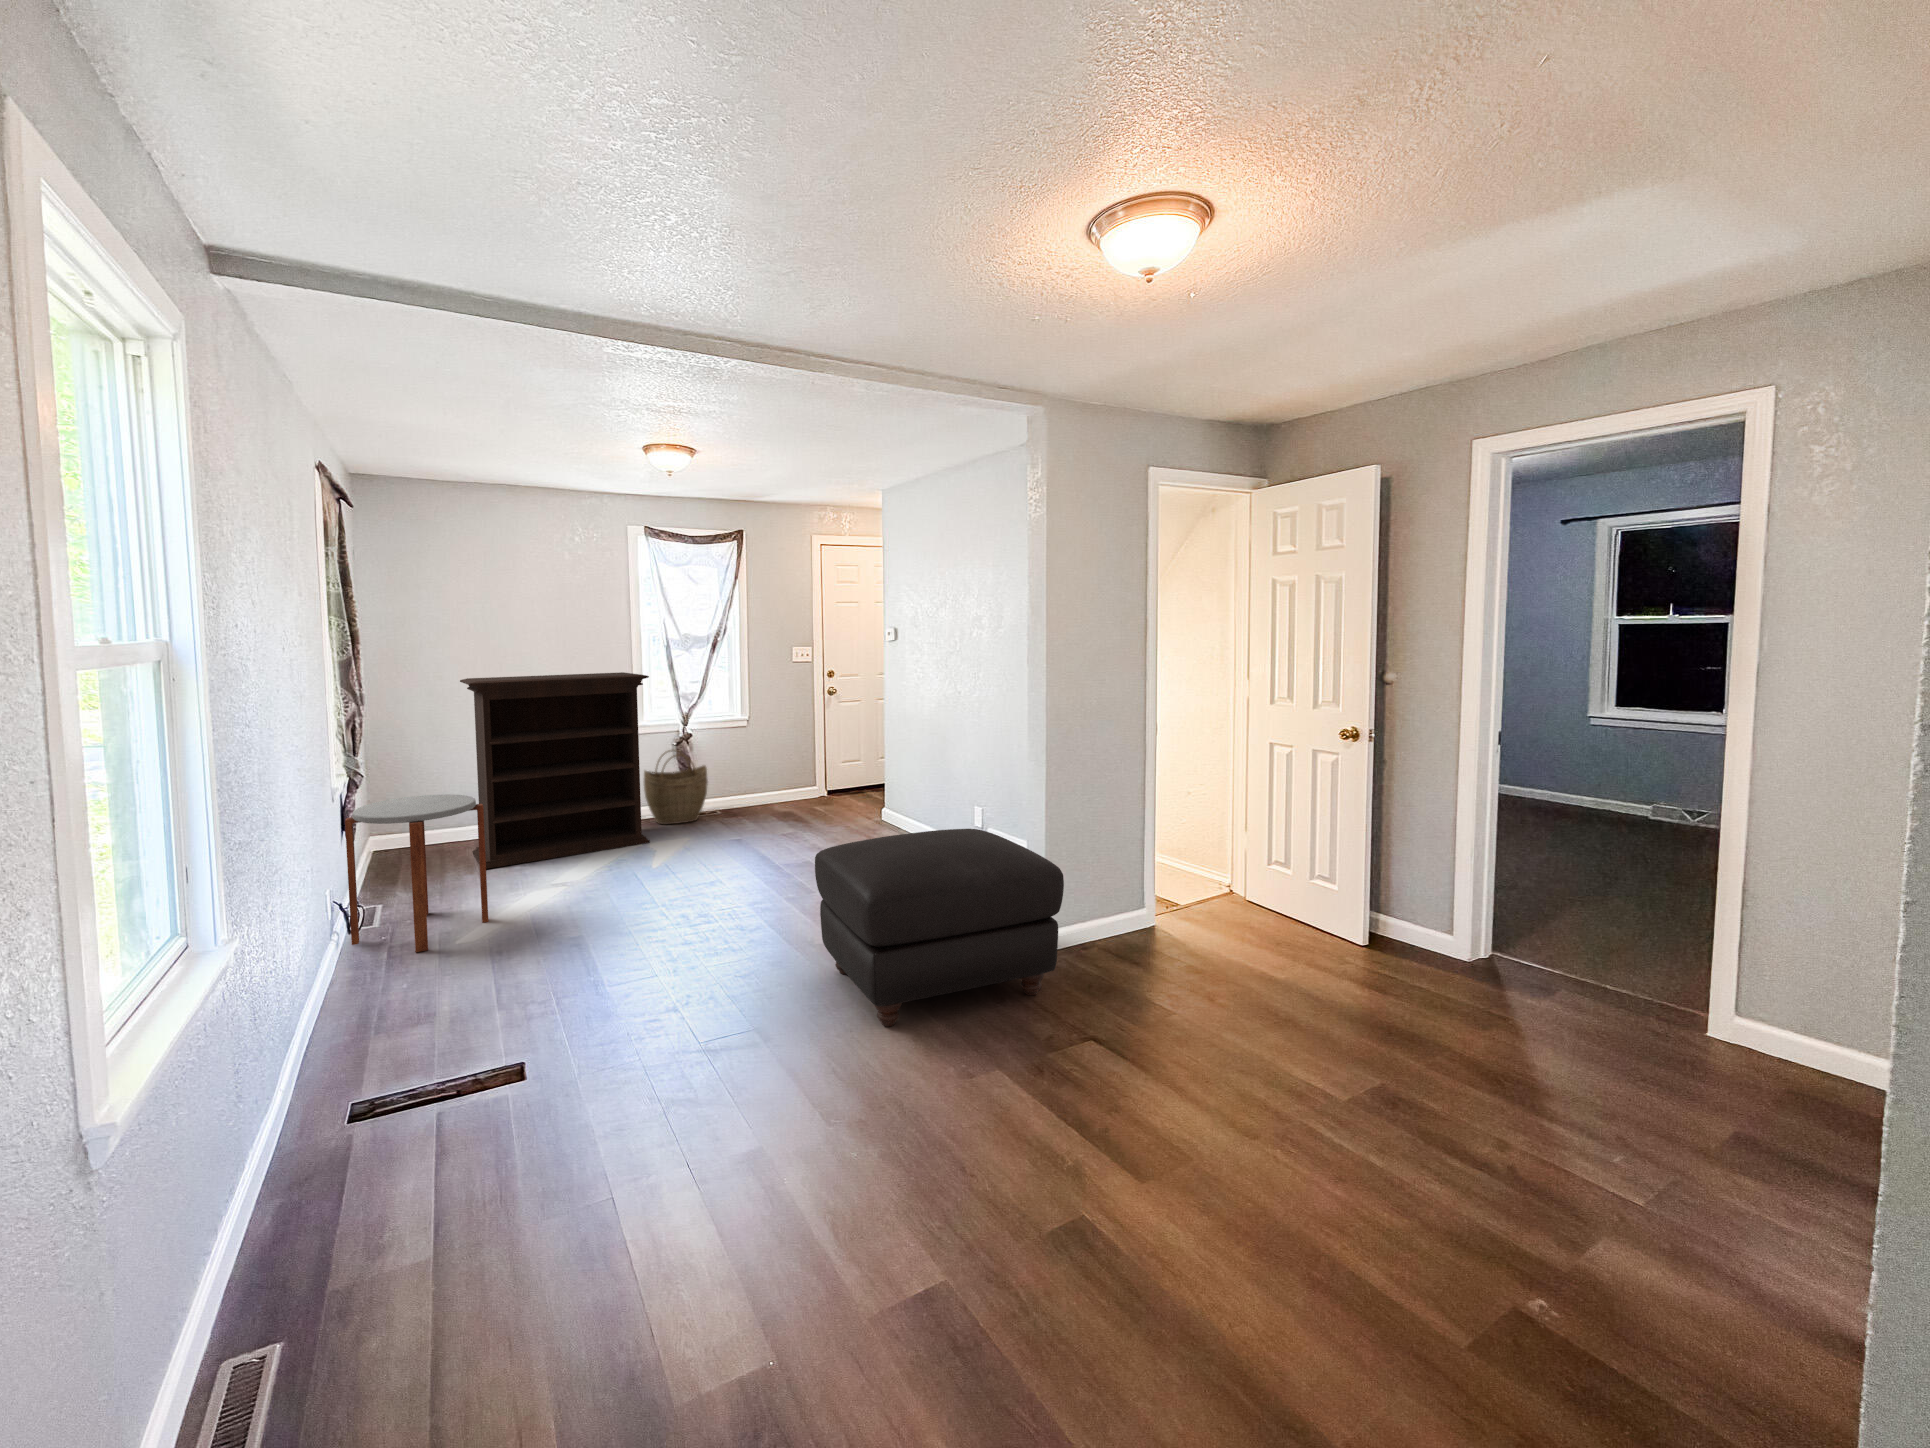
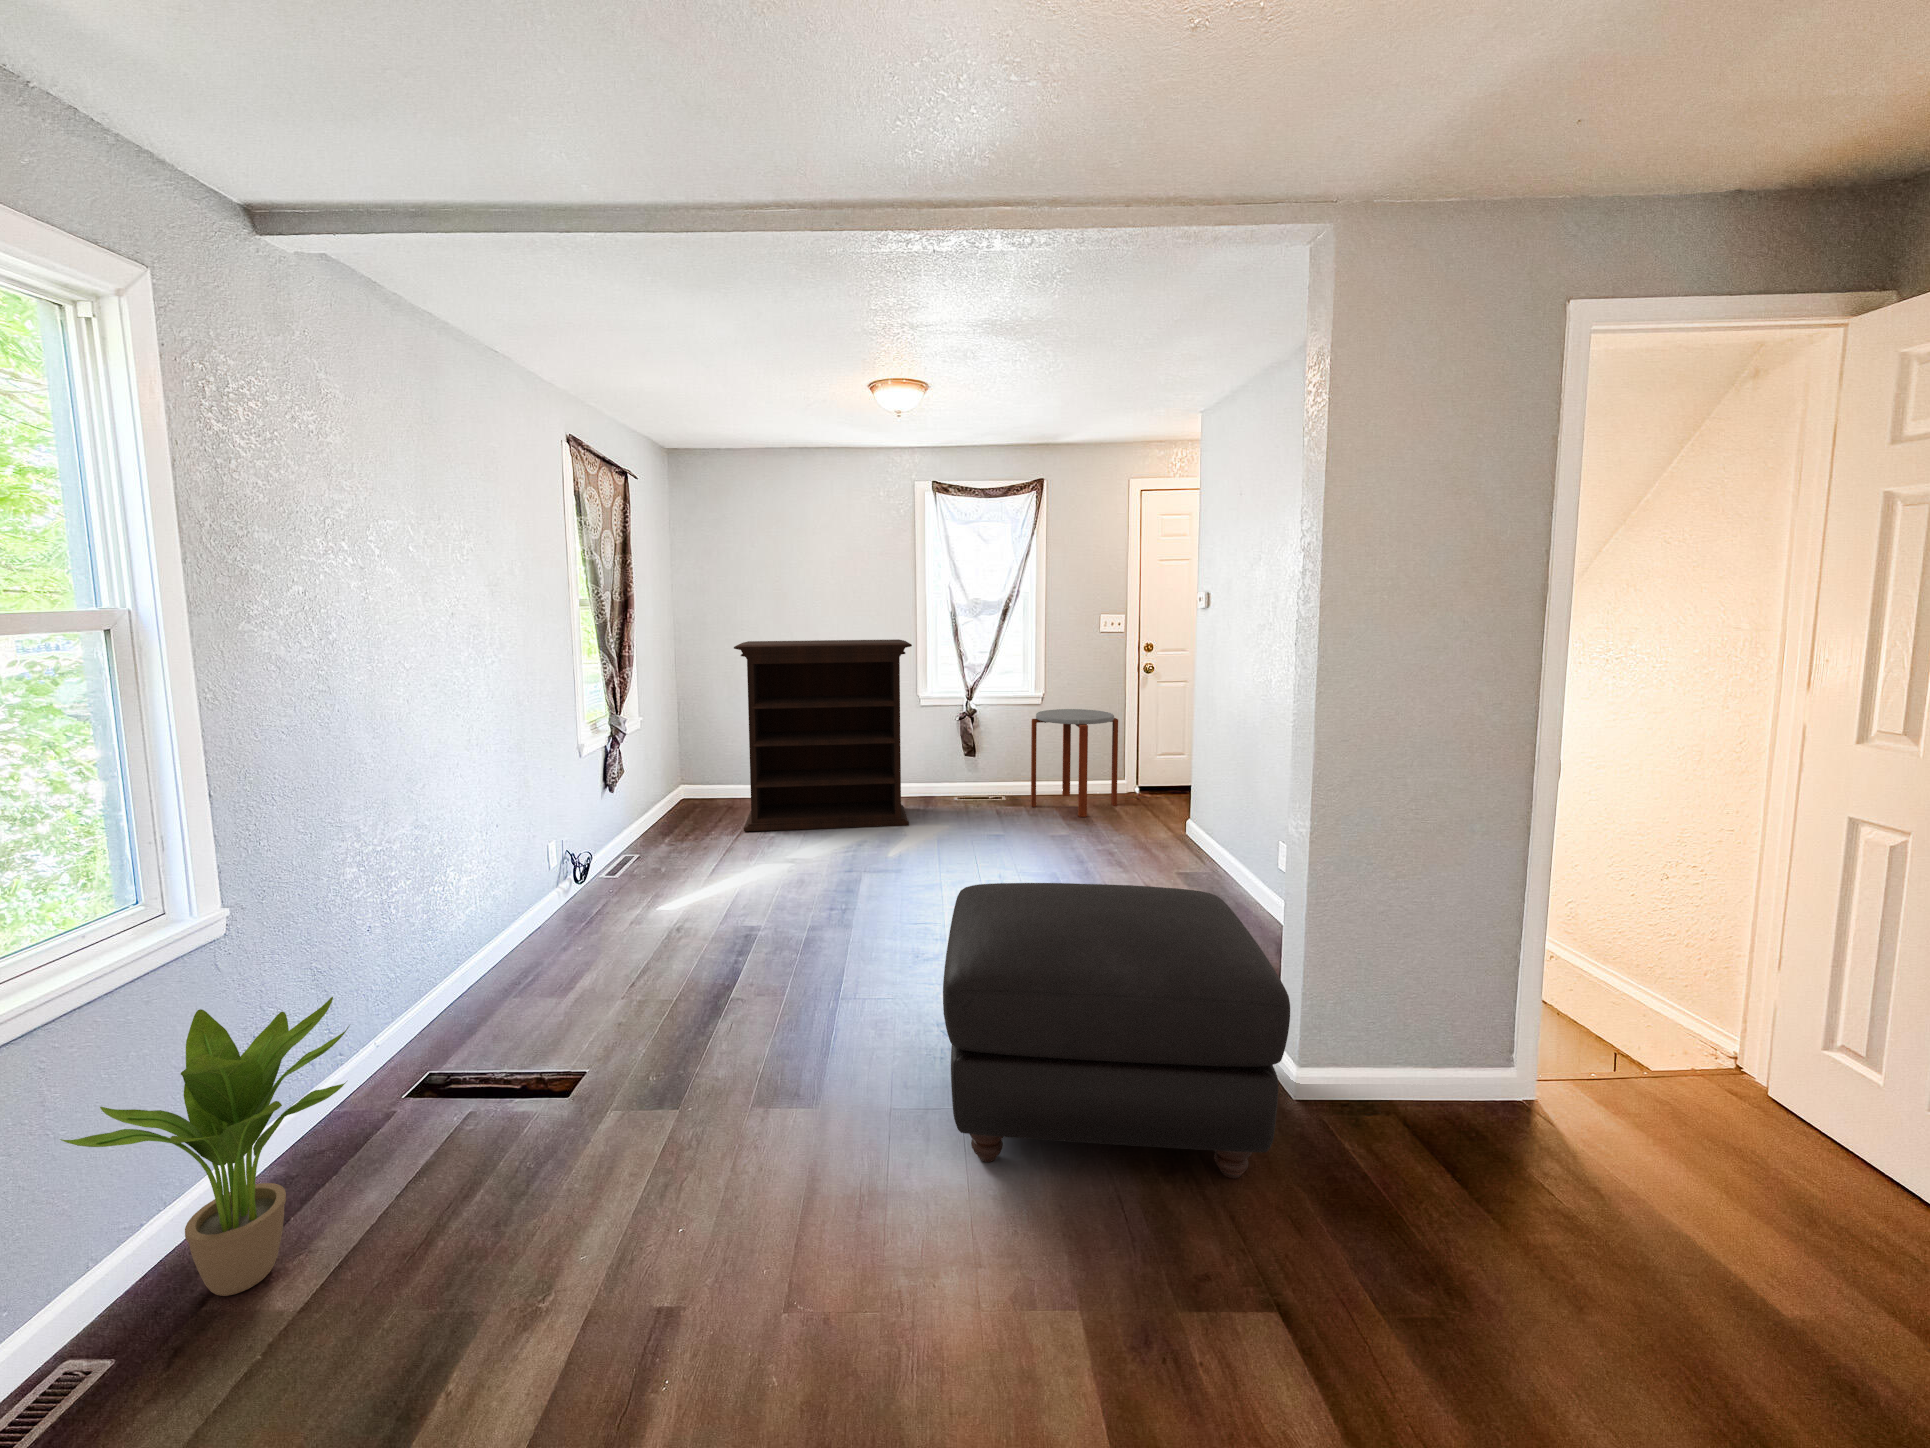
woven basket: present [644,750,708,824] -> none [920,725,988,807]
side table: present [345,794,488,952] -> present [1031,709,1118,817]
potted plant: none [223,998,456,1284] -> present [60,997,350,1296]

